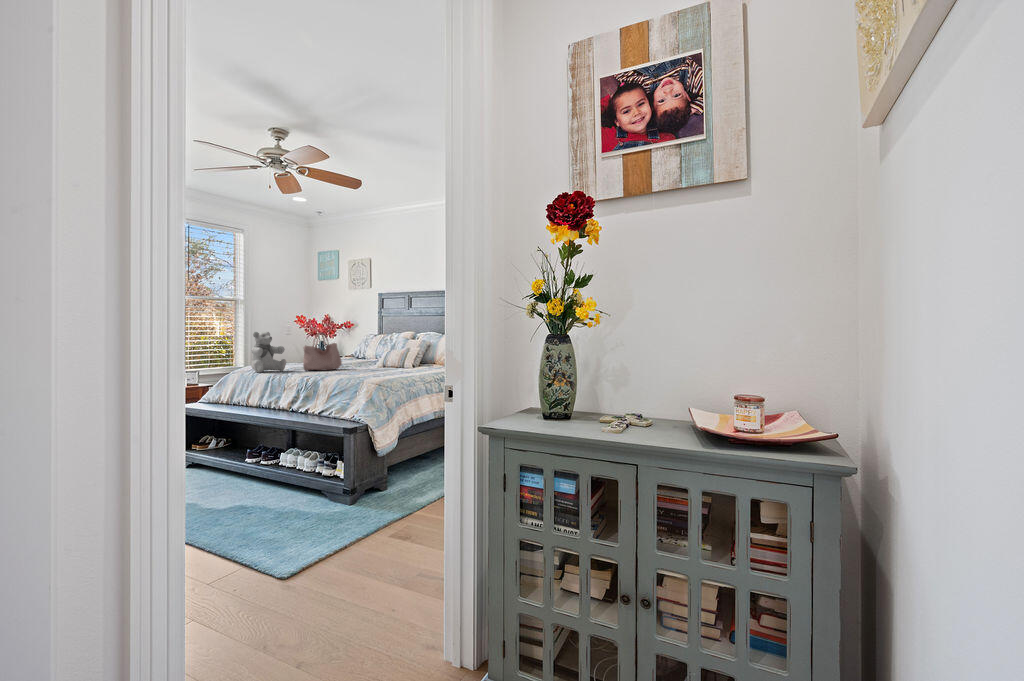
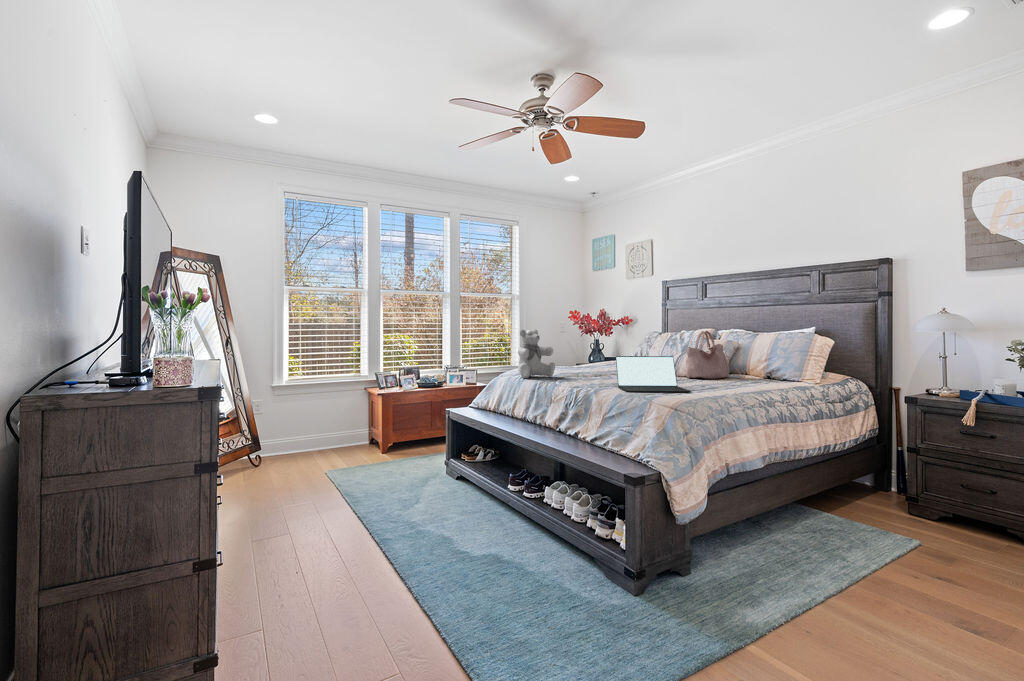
handbag: present [303,333,342,370] -> present [686,331,729,379]
laptop: none [338,351,390,376] -> present [616,356,691,392]

